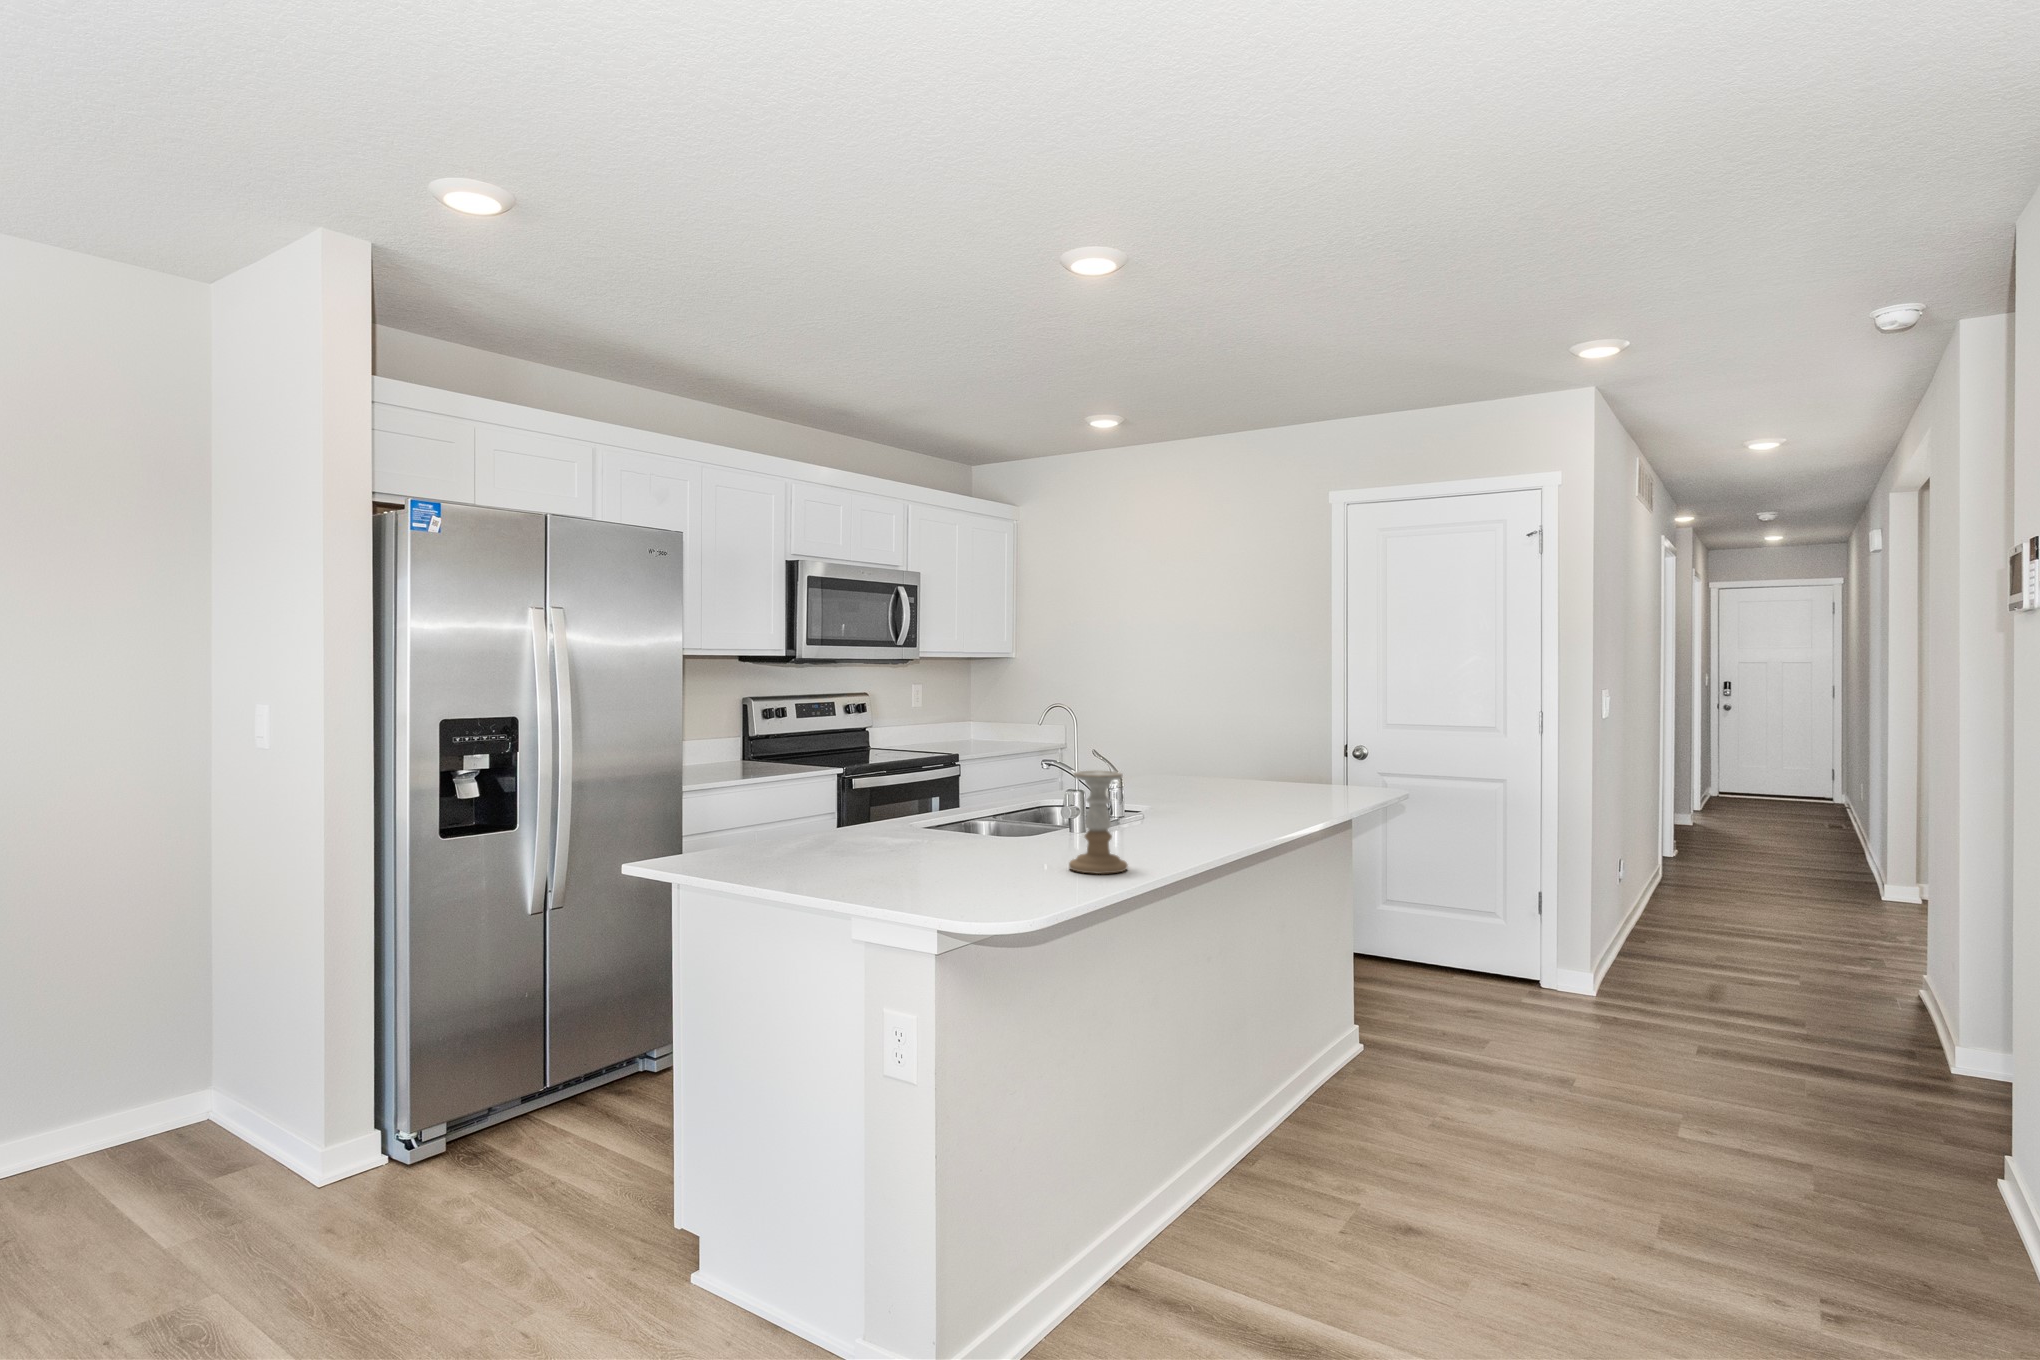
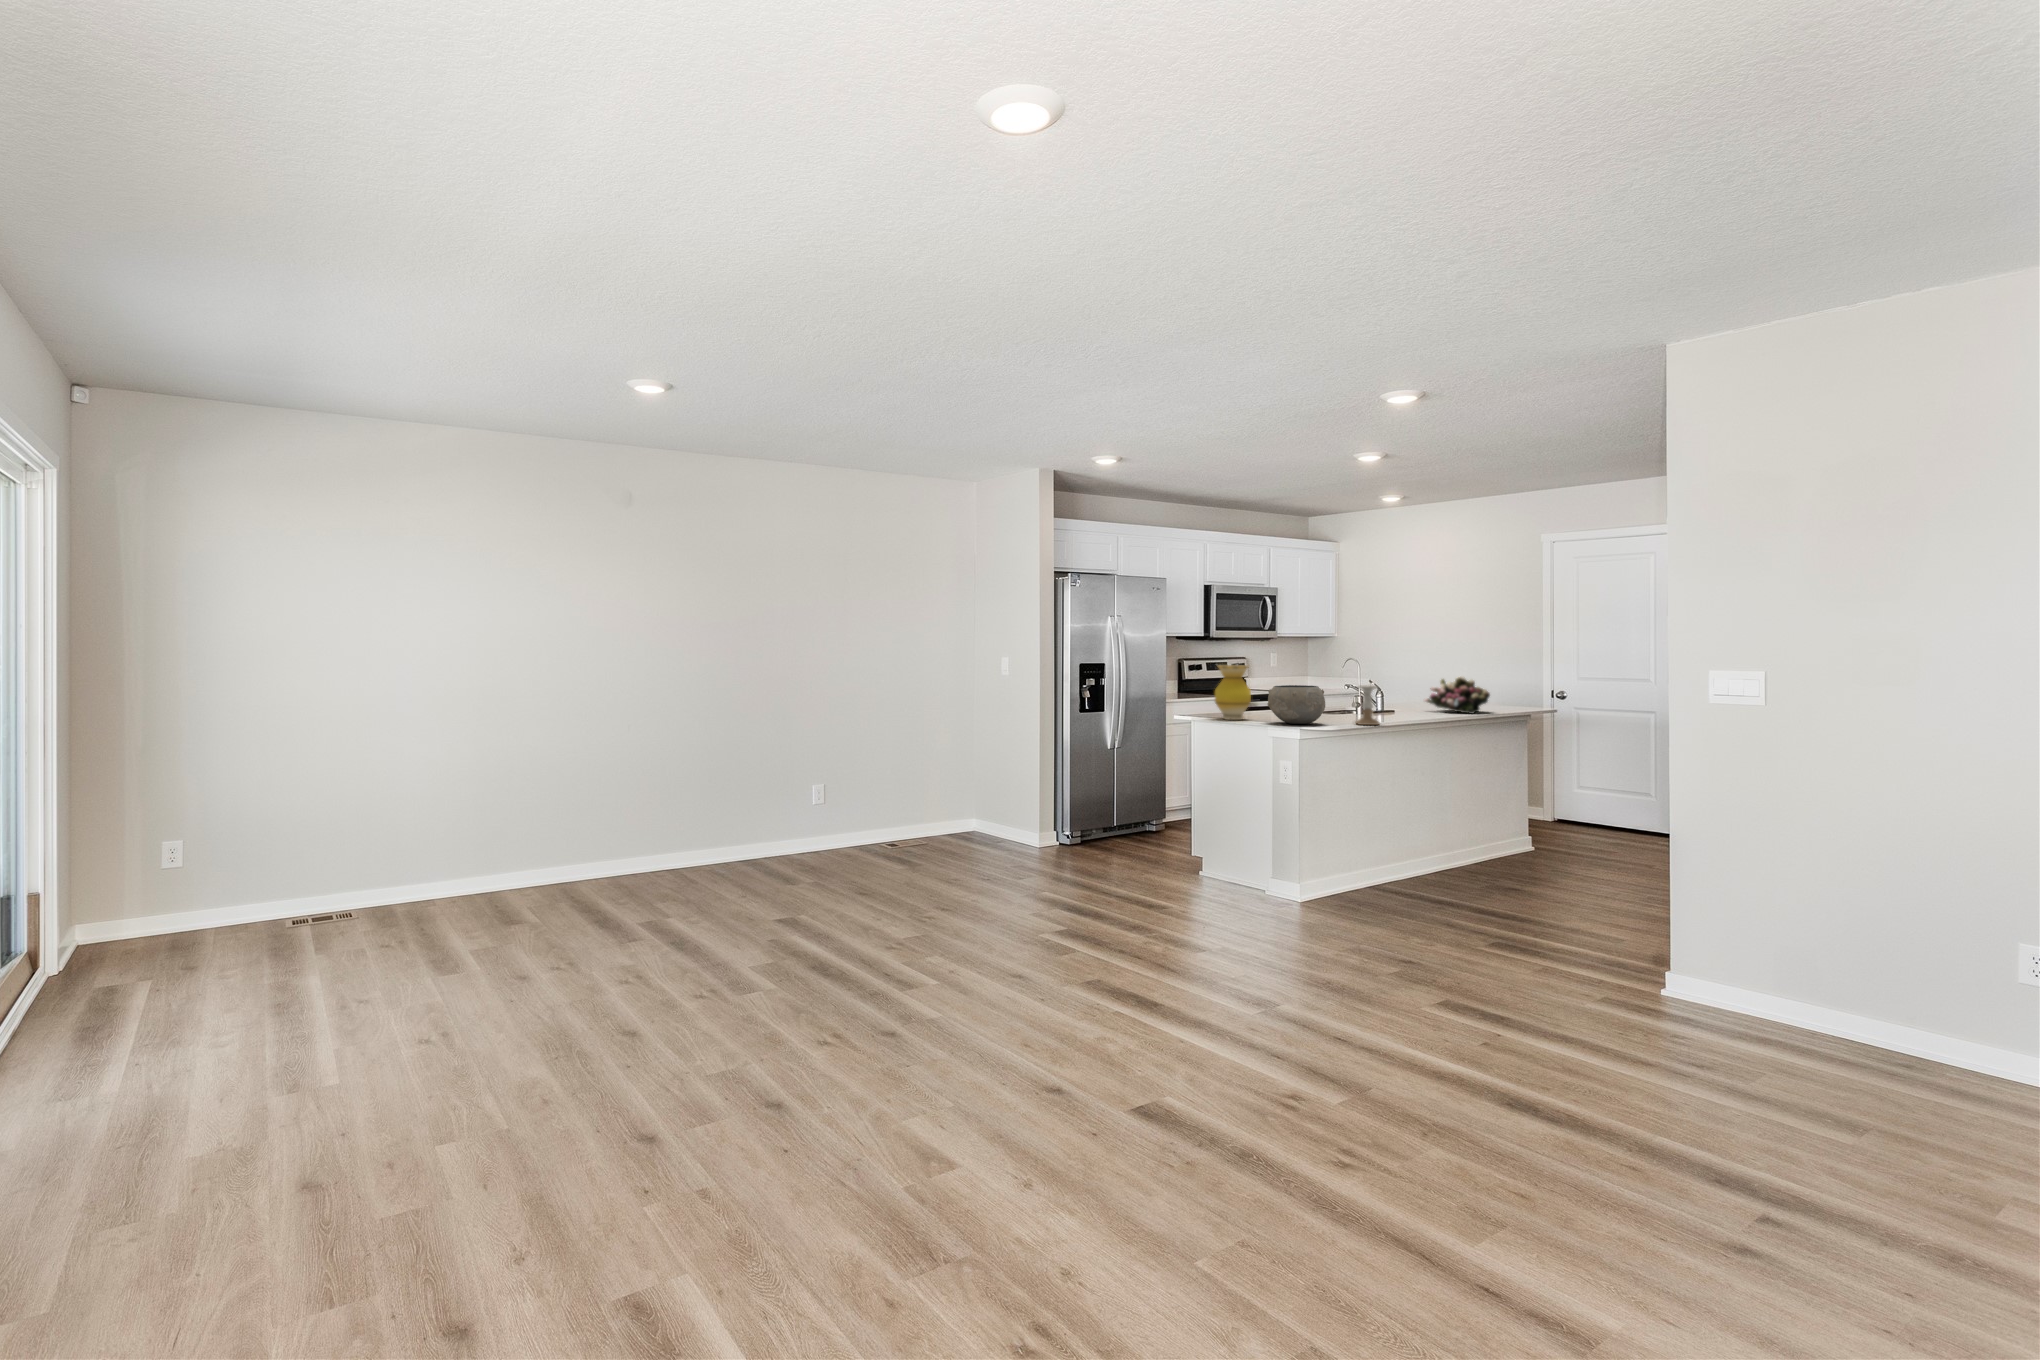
vase: none [730,722,821,865] -> present [1215,665,1251,720]
flower arrangement: none [1186,731,1311,809] -> present [1424,676,1490,714]
ceramic bowl: none [852,773,998,879] -> present [1268,685,1325,724]

